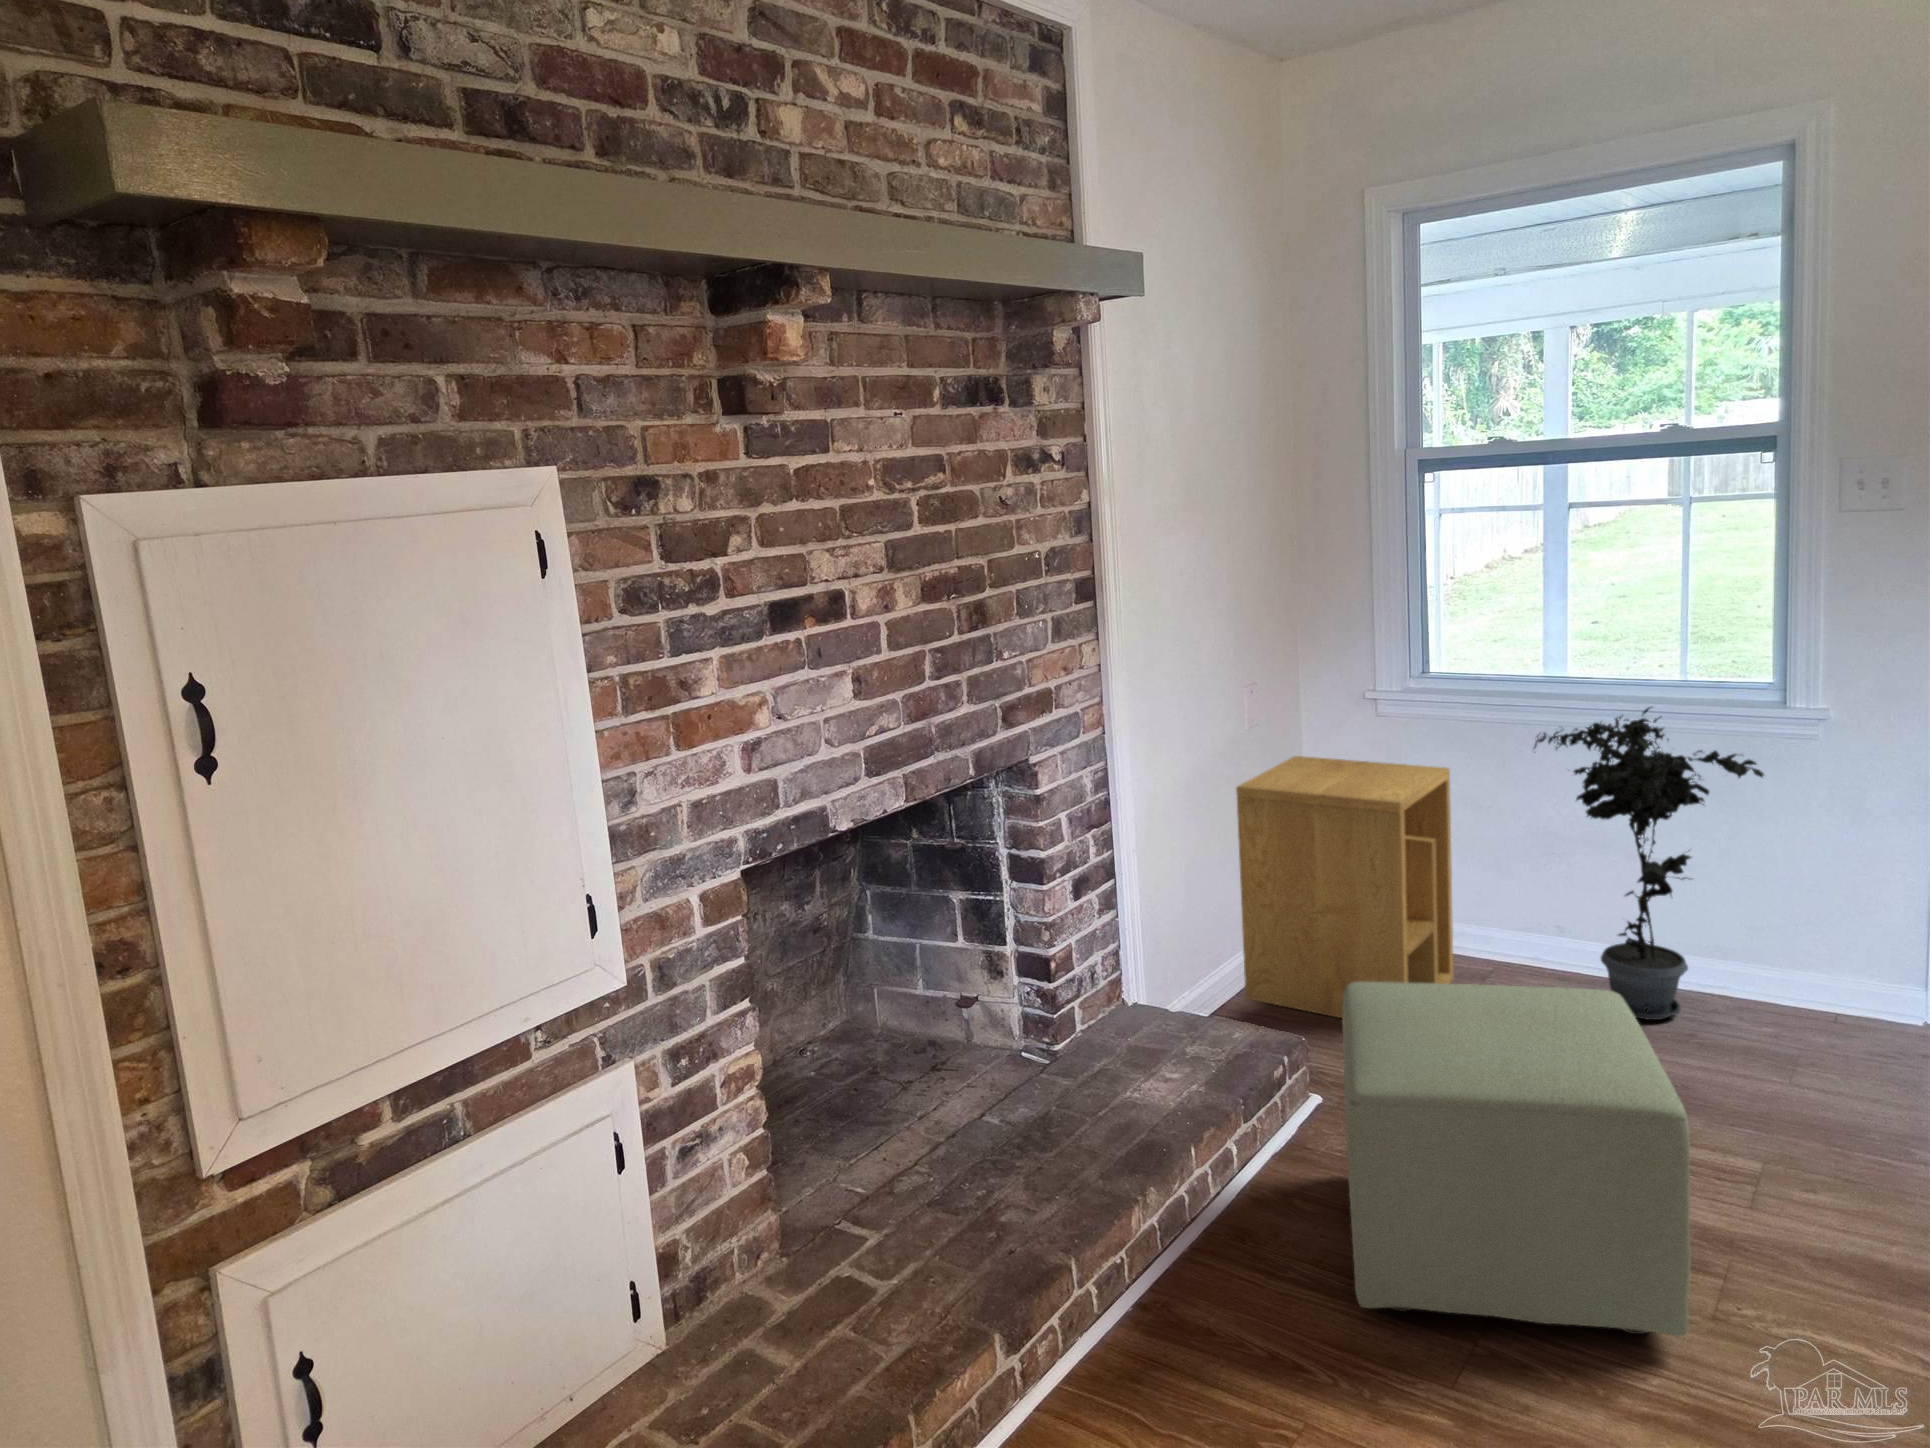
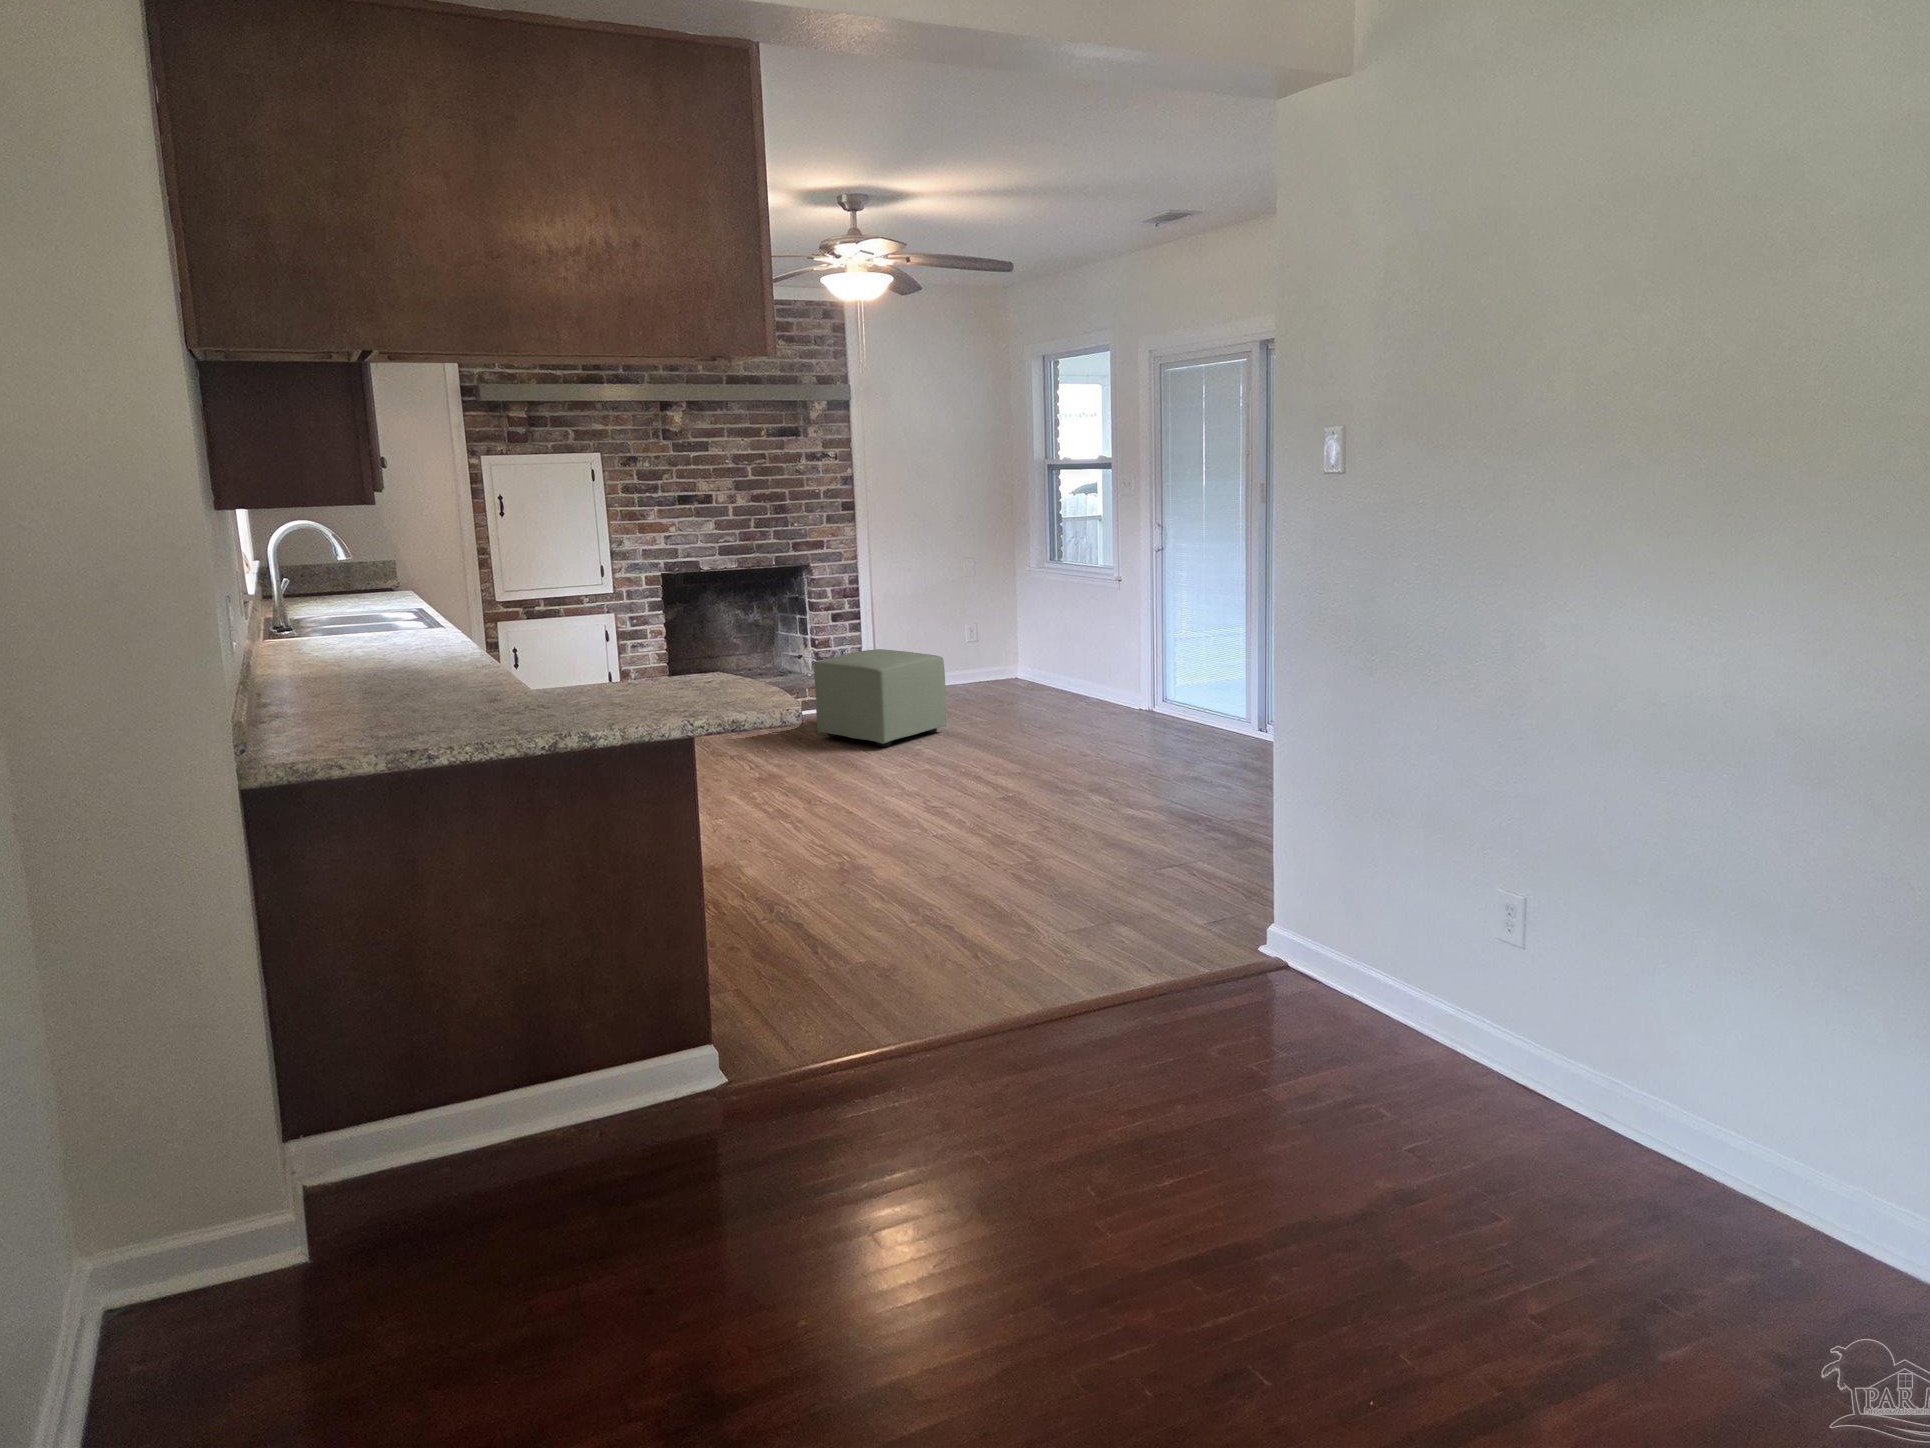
potted plant: present [1534,707,1764,1020] -> none [1044,573,1105,710]
side table: present [1236,756,1453,1018] -> none [946,594,1035,703]

